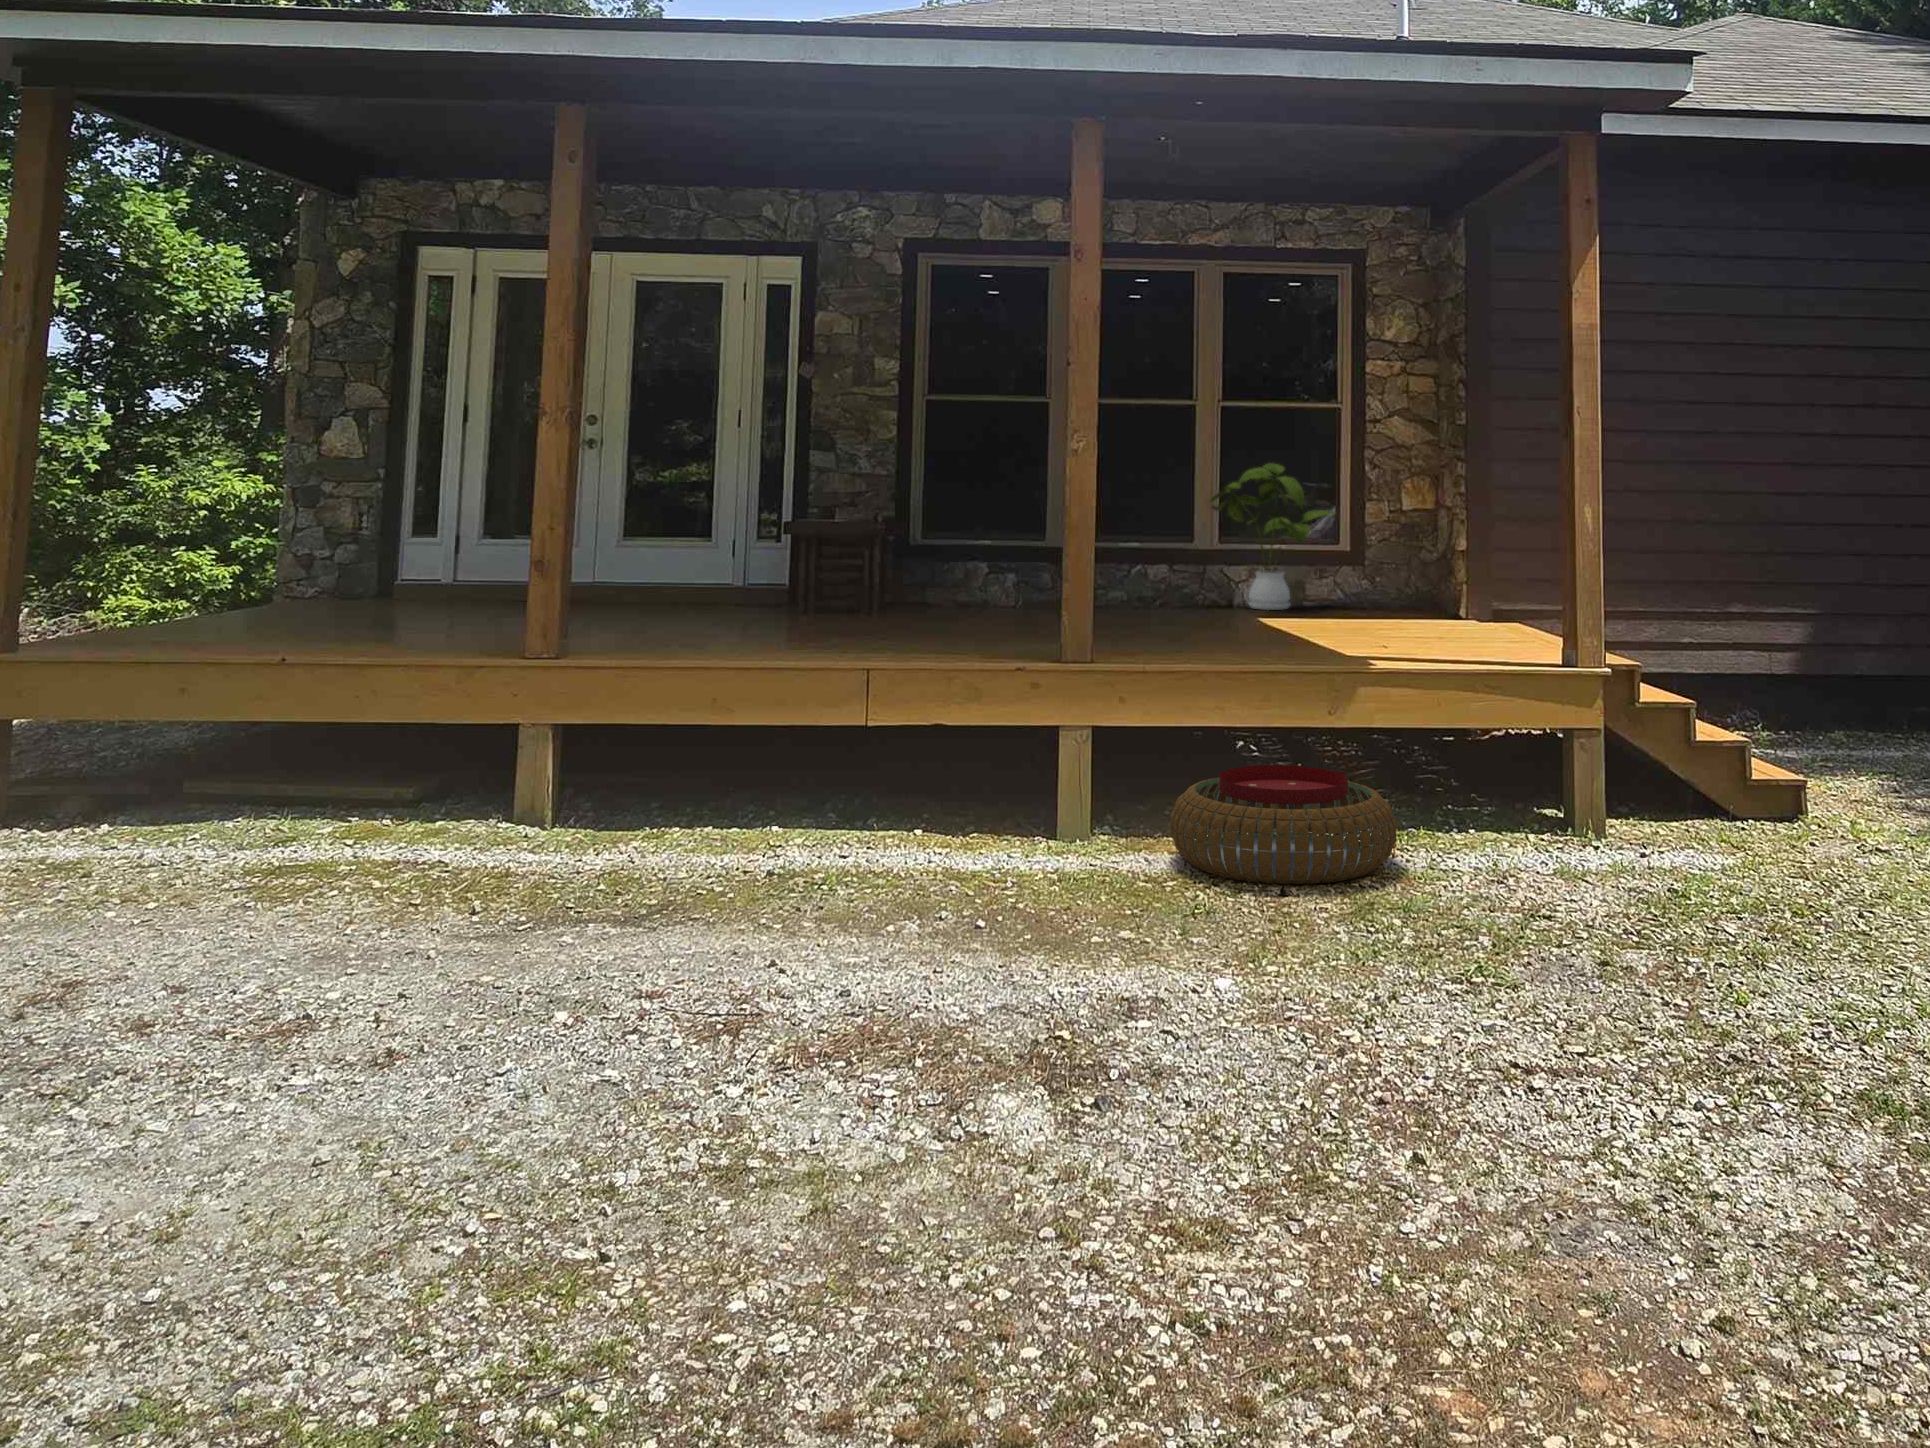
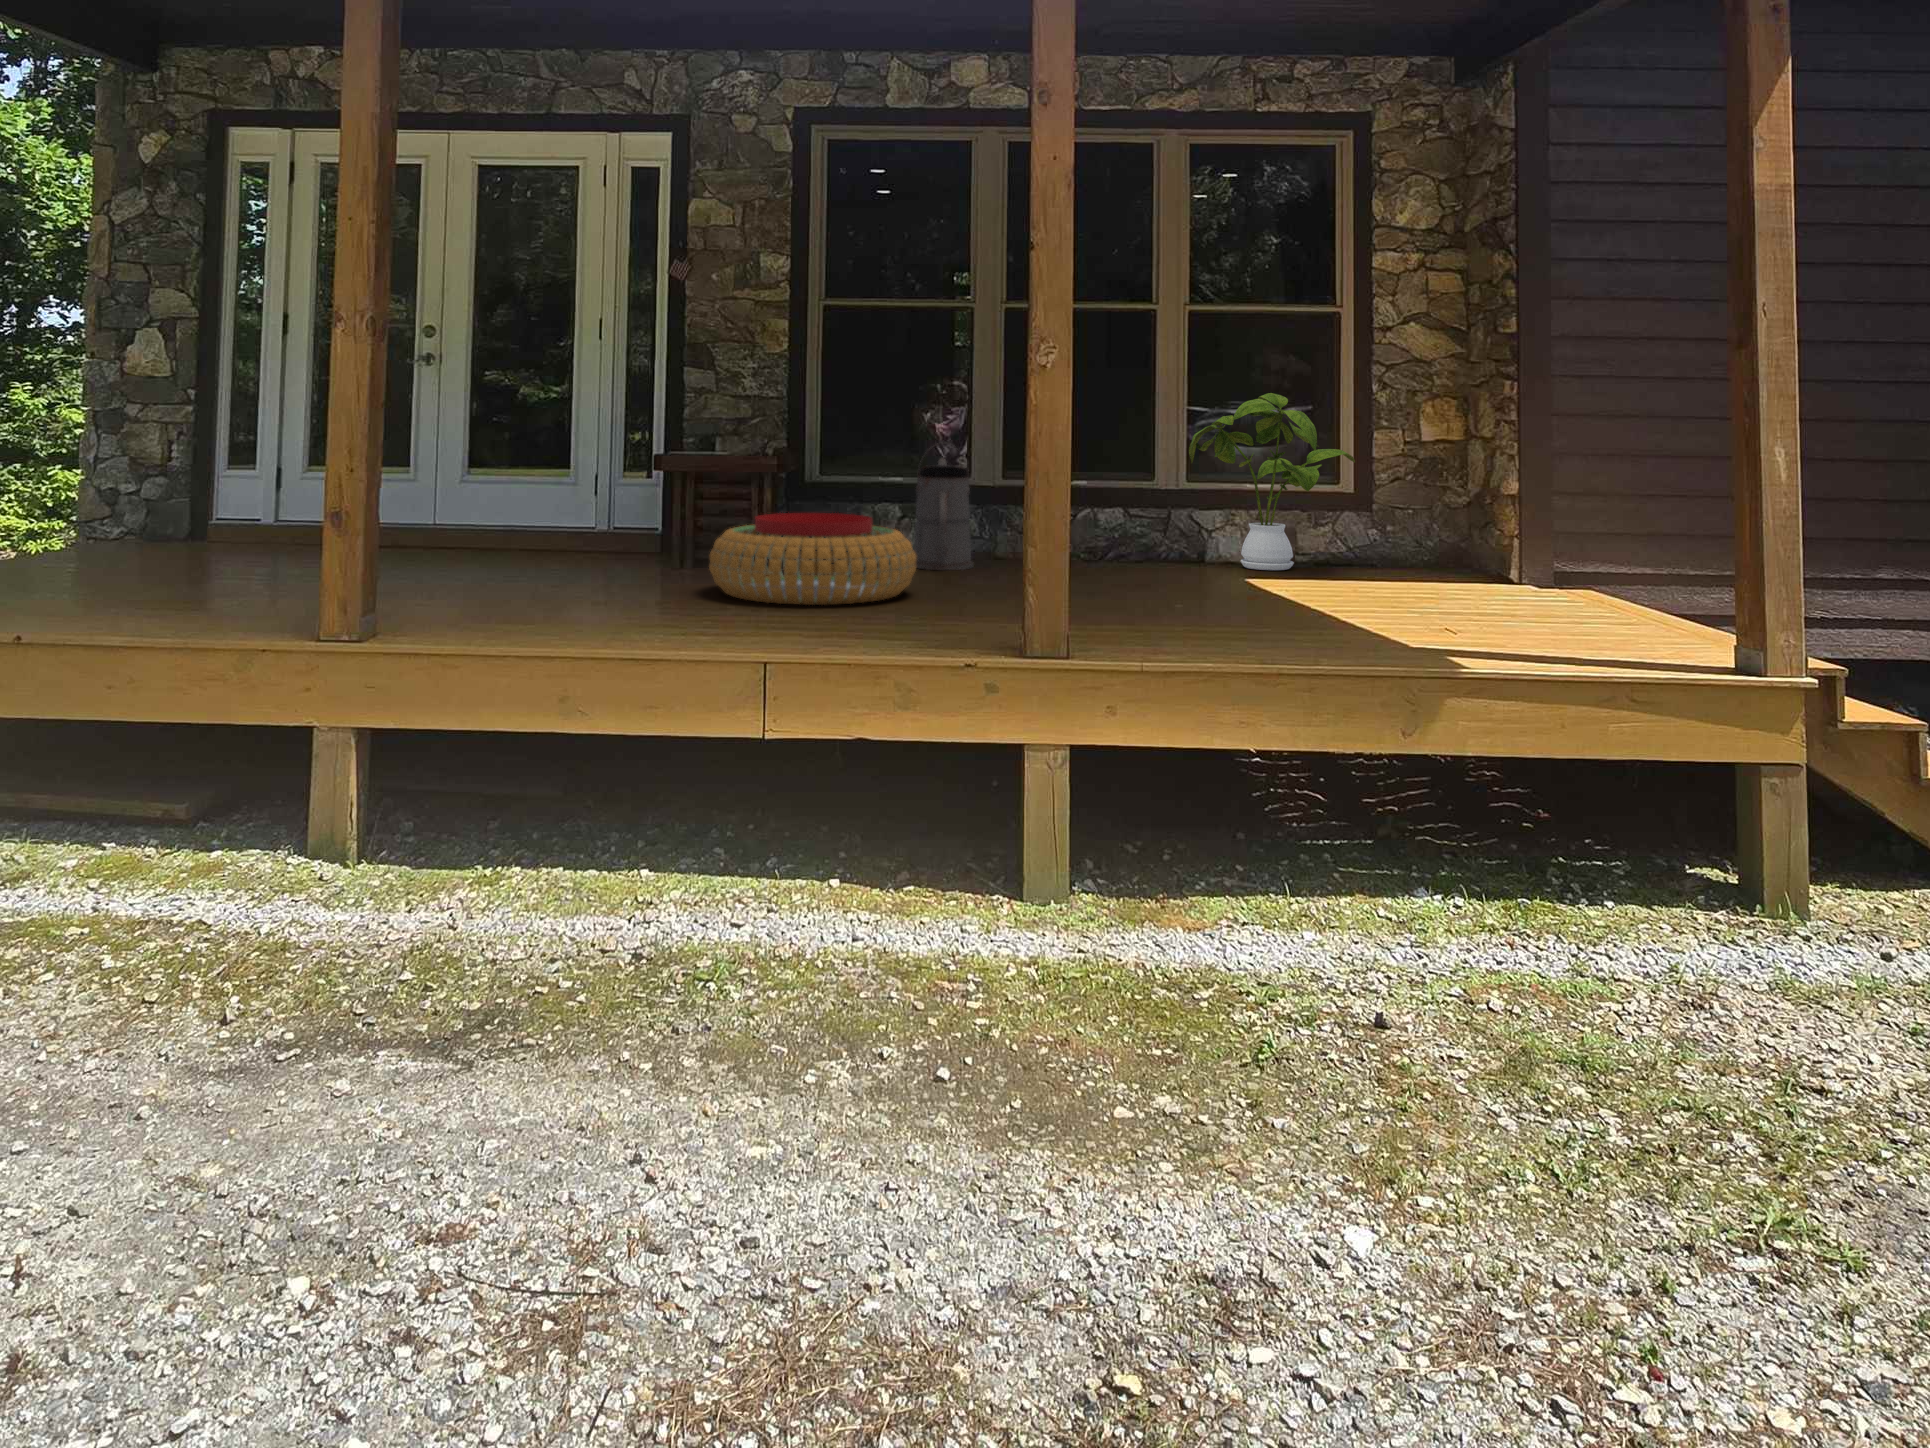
watering can: none [971,504,1025,610] -> present [914,458,973,570]
pouf: present [1170,765,1397,884] -> present [709,513,916,605]

